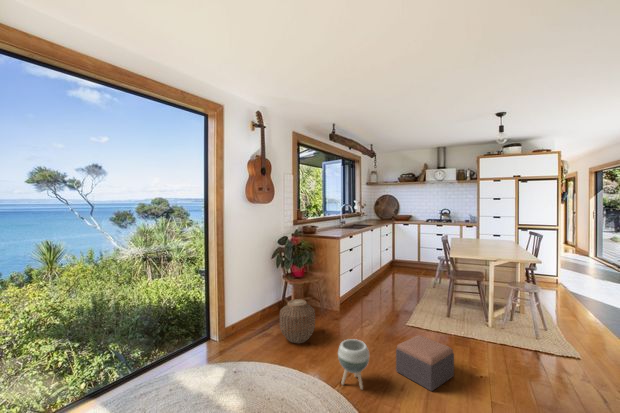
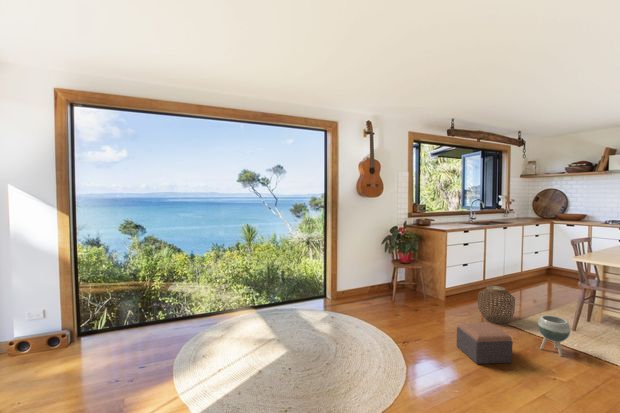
woven basket: present [280,299,315,343] -> present [478,285,515,324]
planter: present [338,339,369,389] -> present [538,315,570,356]

